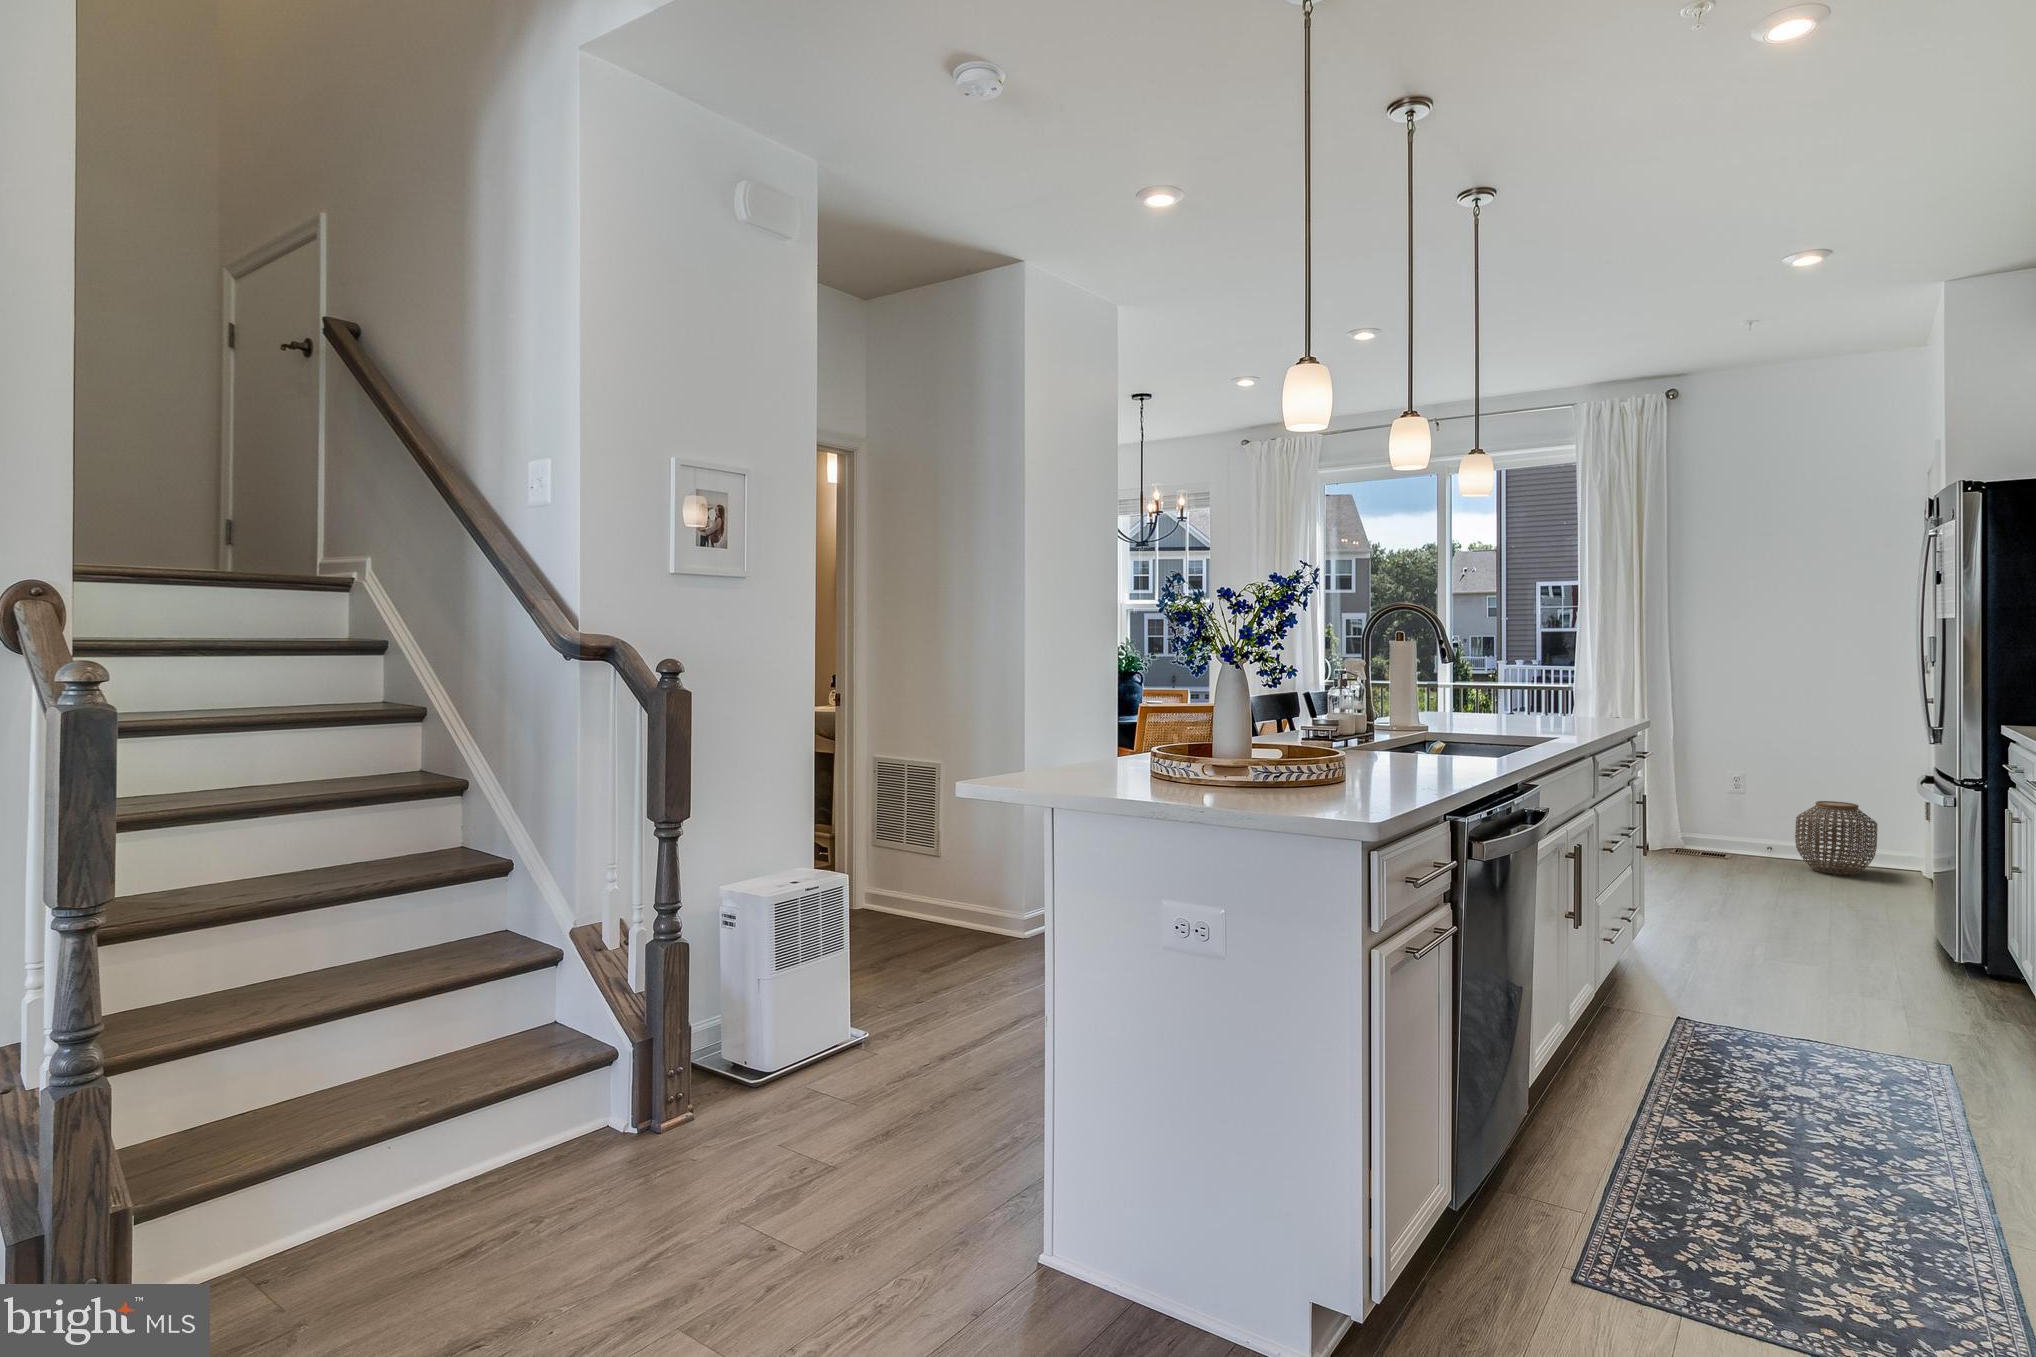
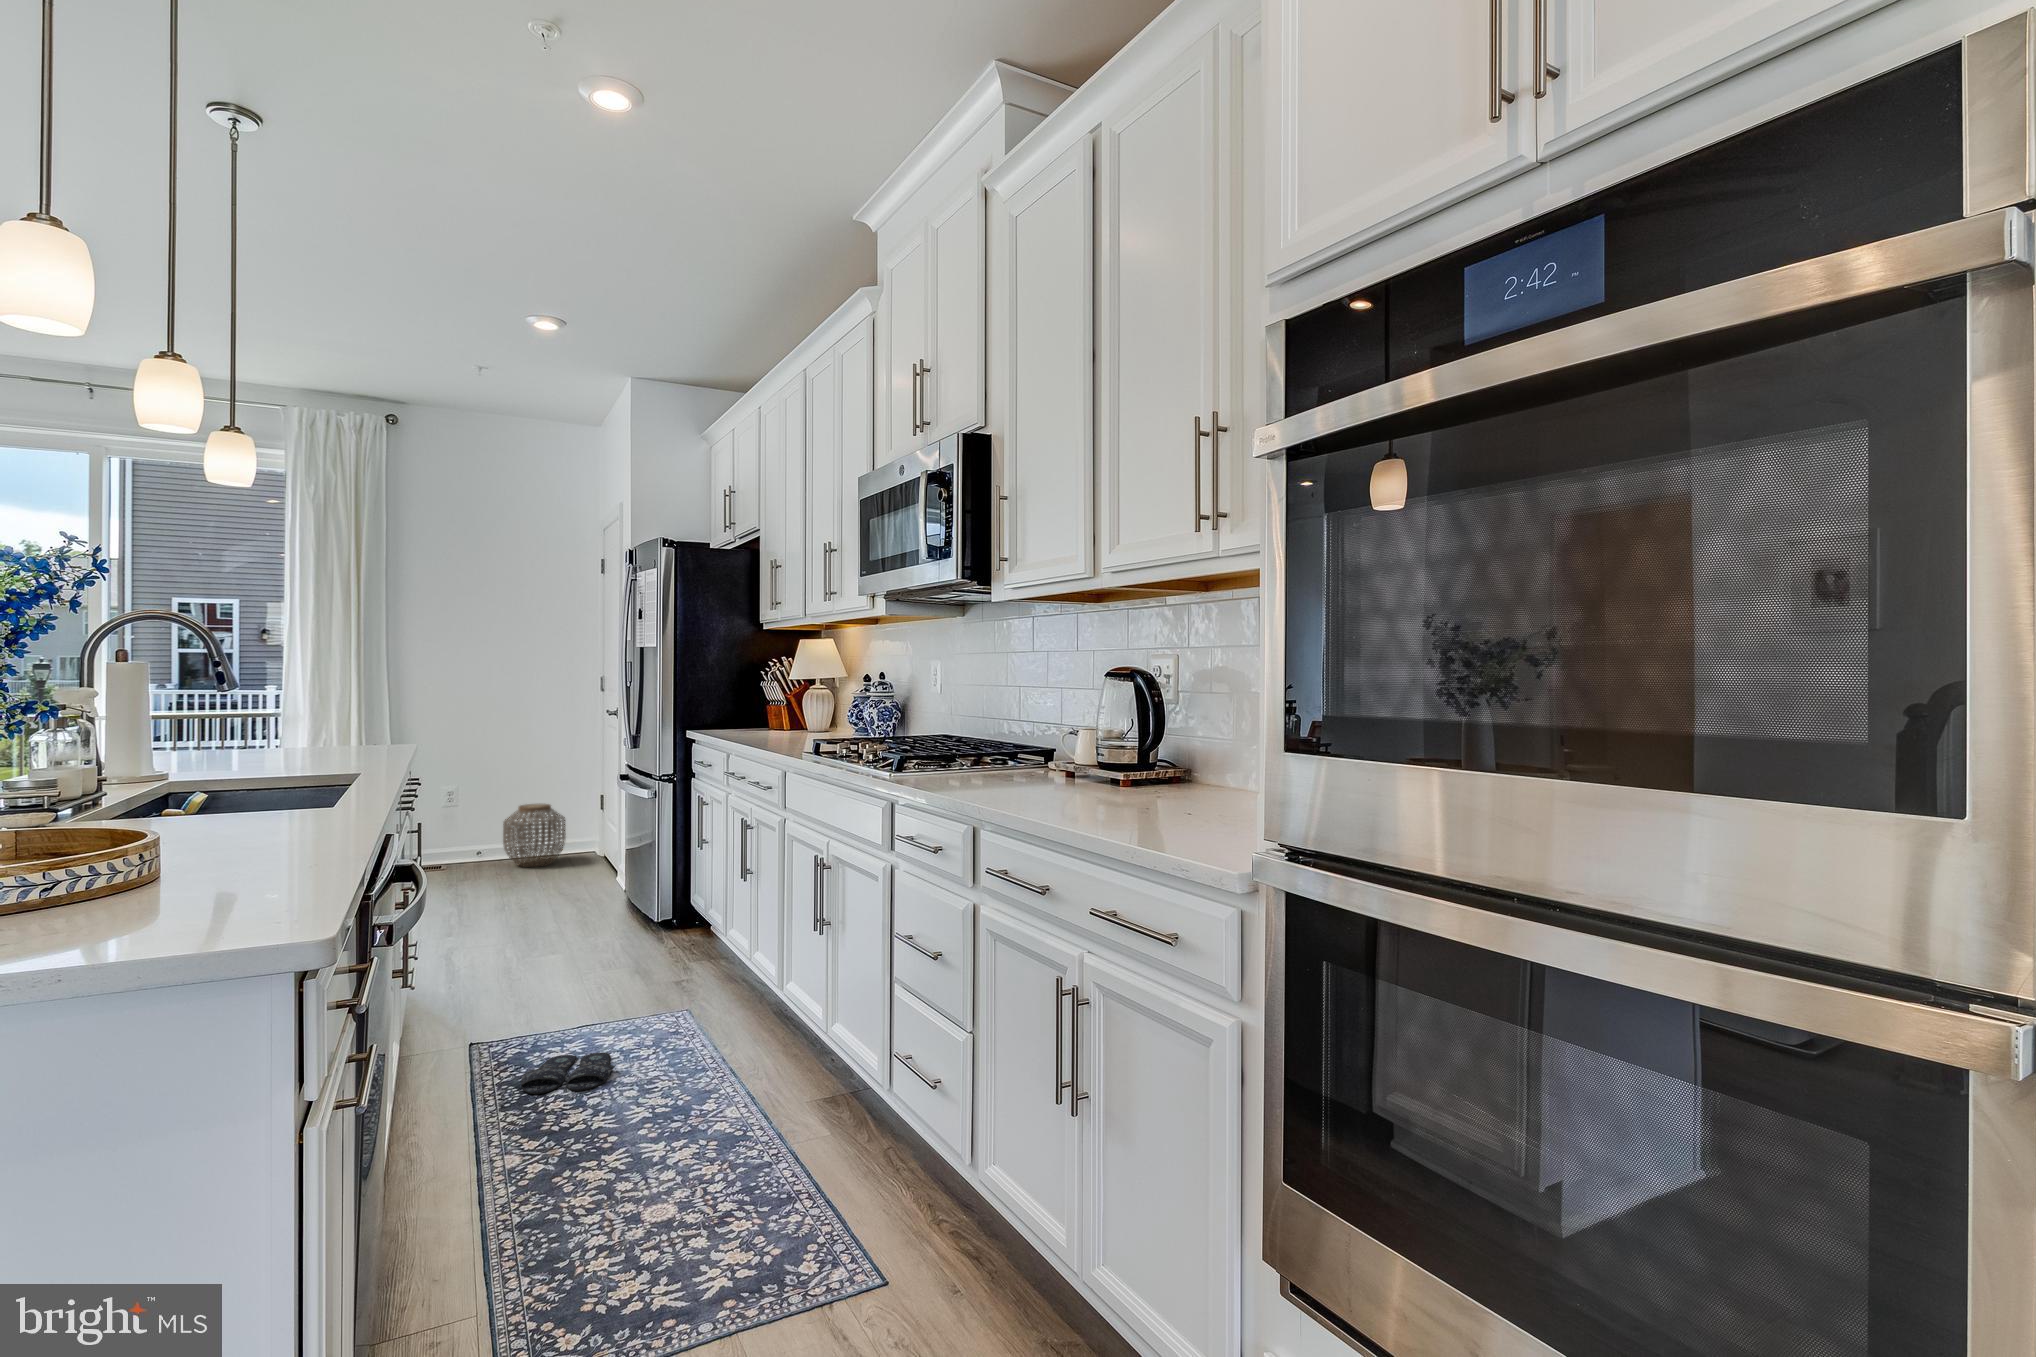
slippers: none [1708,1055,1820,1097] -> present [521,1052,615,1094]

